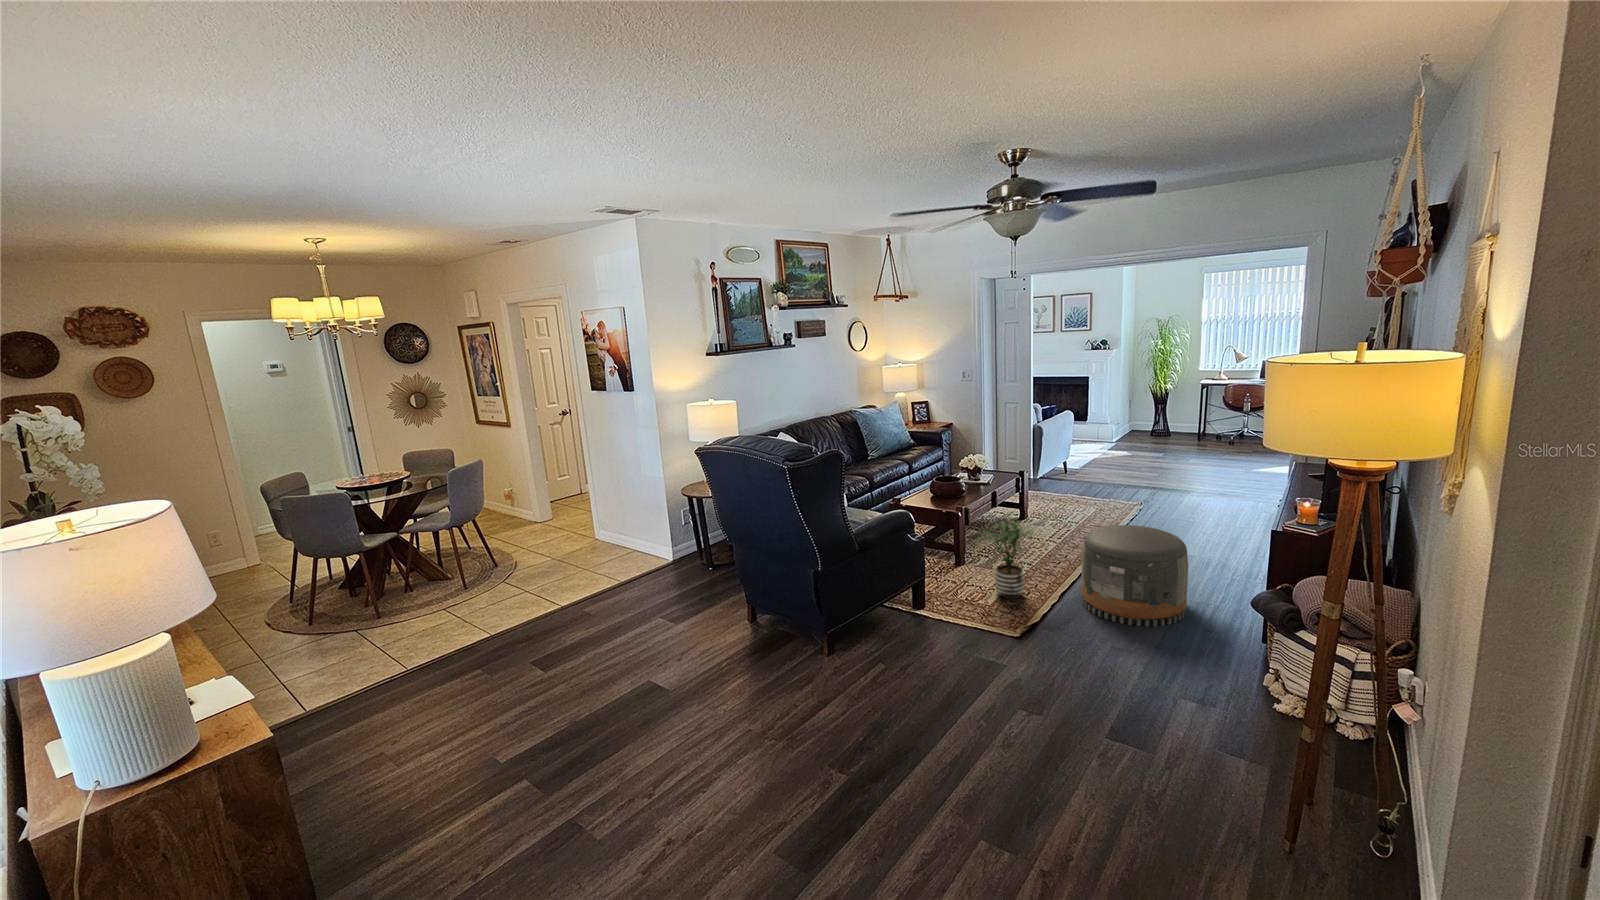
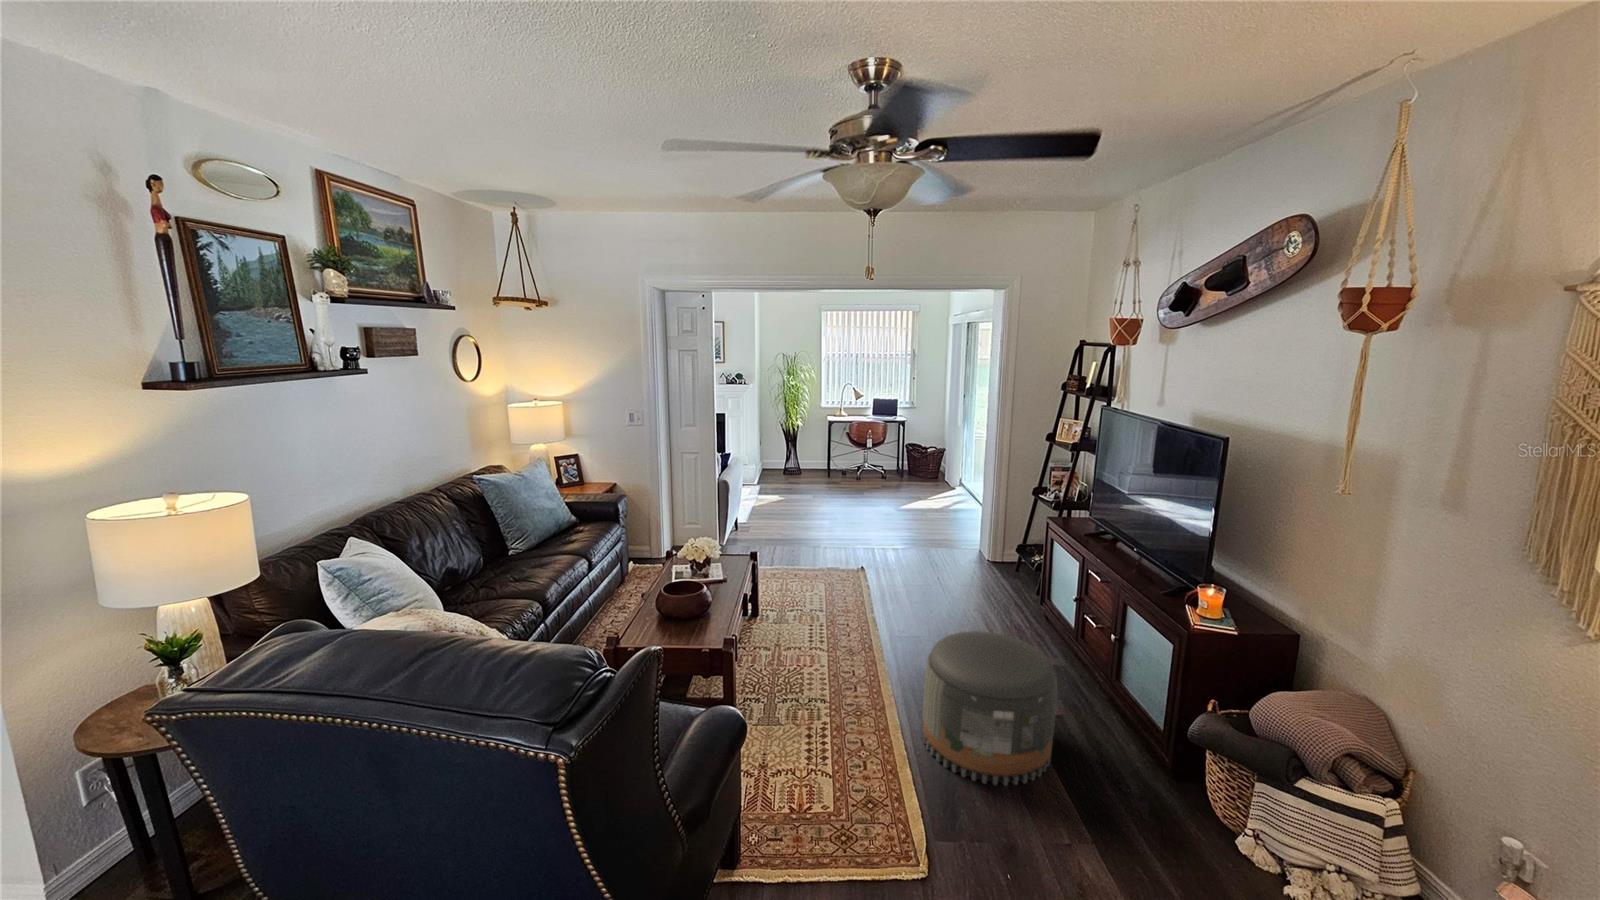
potted plant: present [979,520,1034,599] -> none [795,654,885,785]

